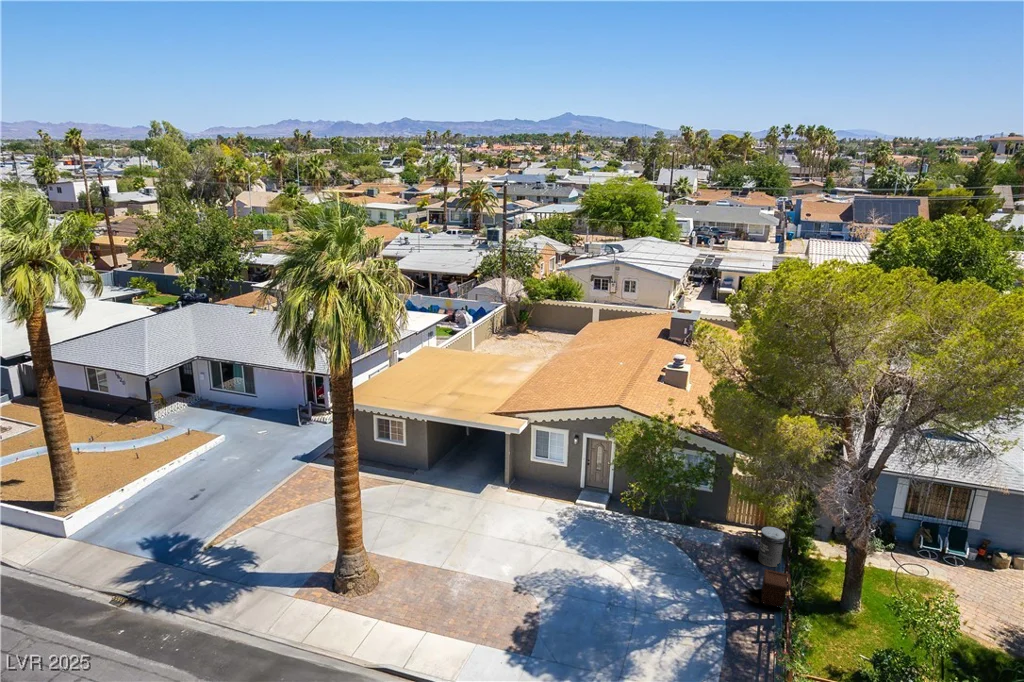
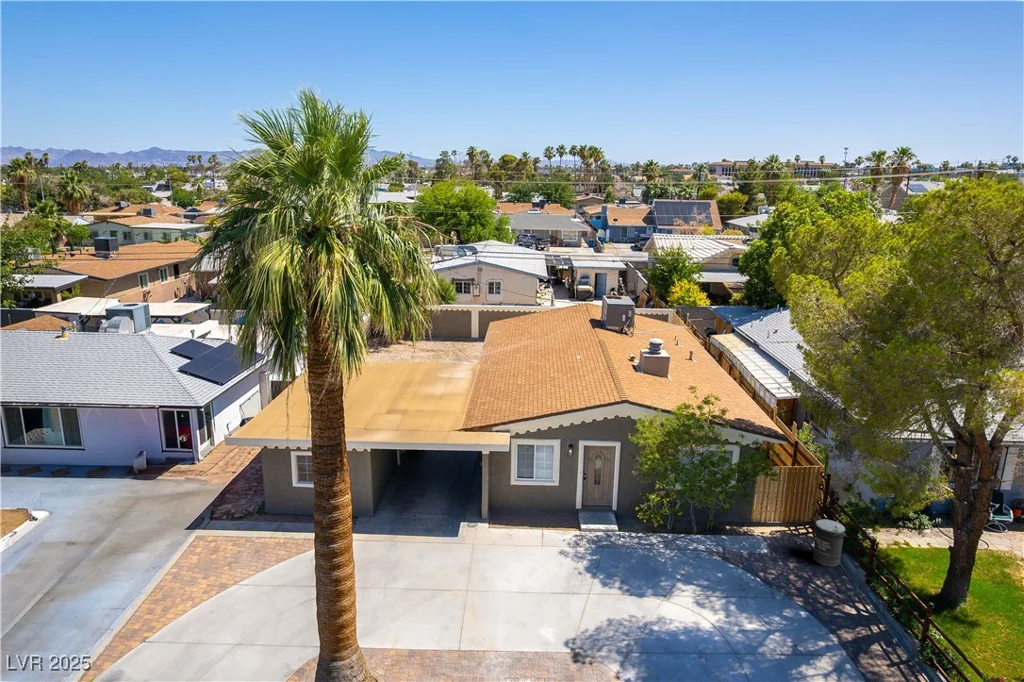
wooden crate: present [761,569,791,607] -> none [845,571,892,614]

